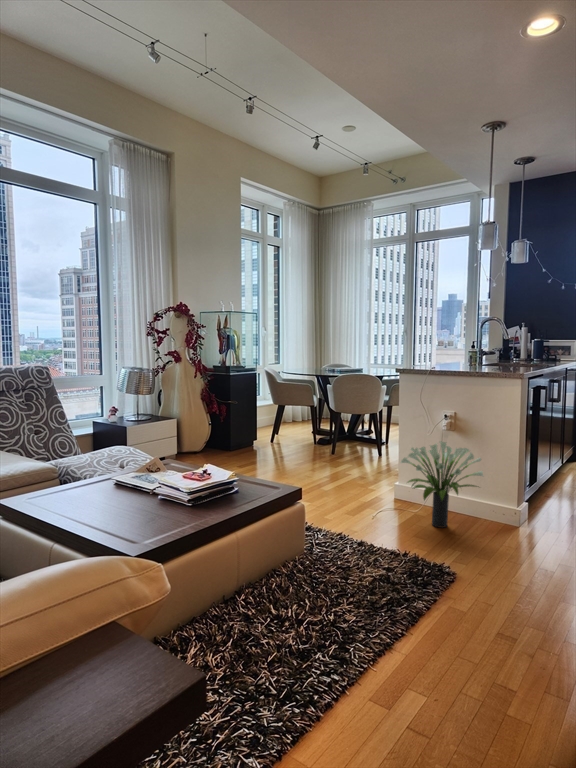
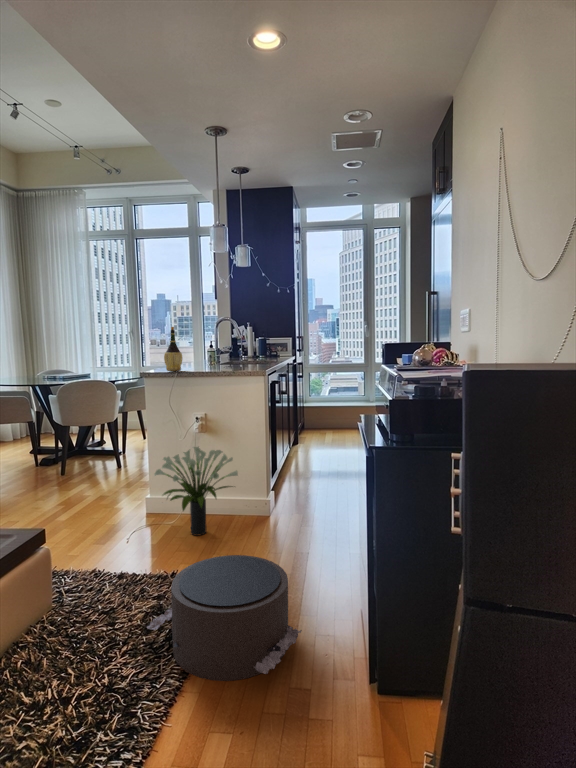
wine bottle: none [423,326,441,369] -> present [164,327,182,371]
pouf: none [370,544,519,662] -> present [147,555,302,681]

